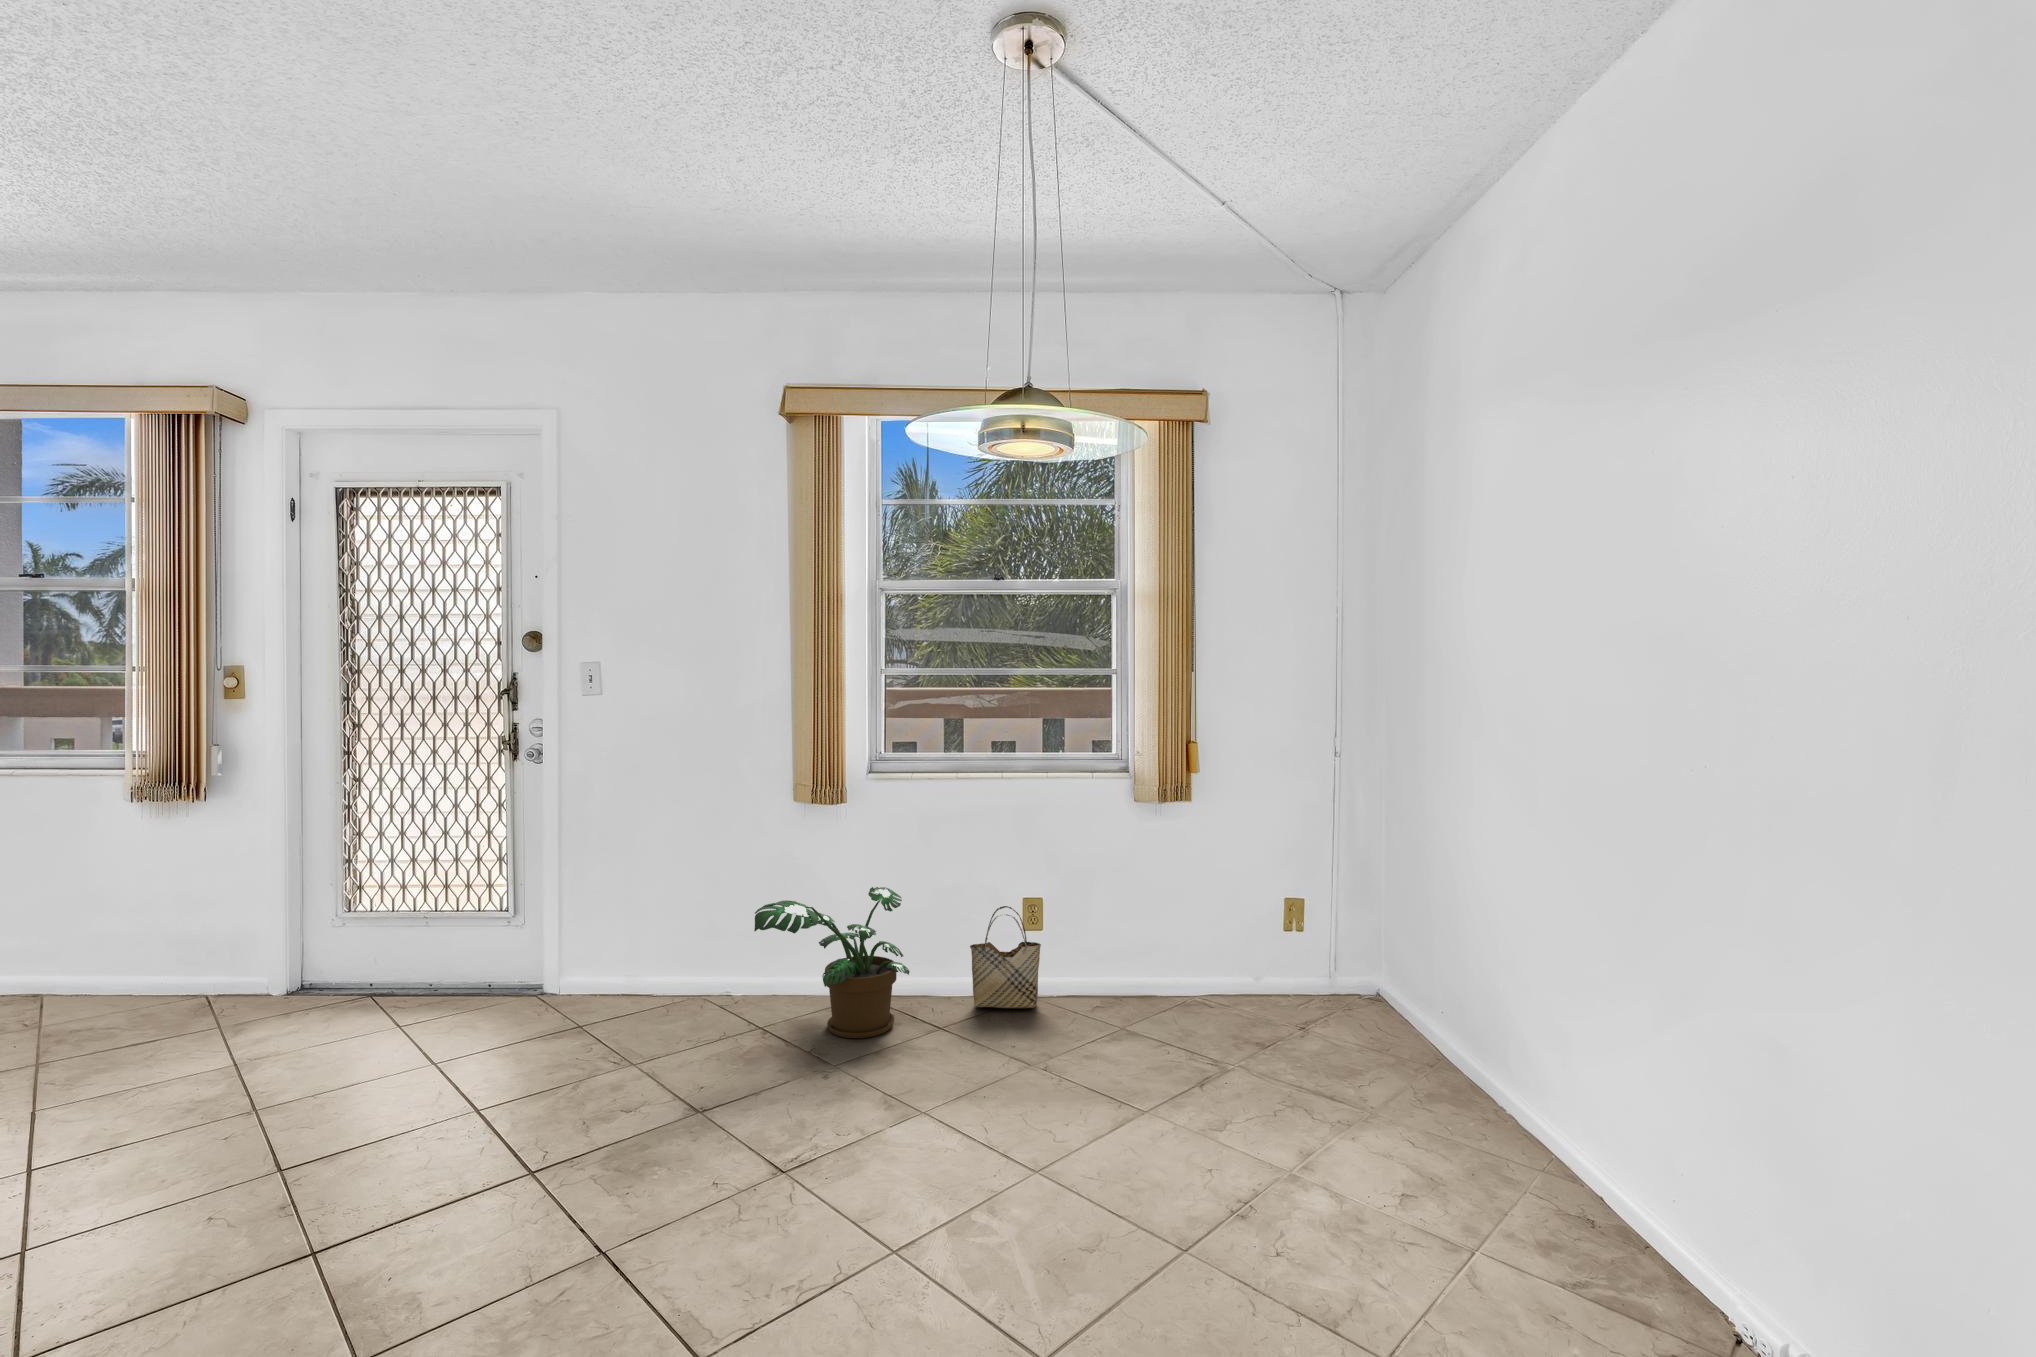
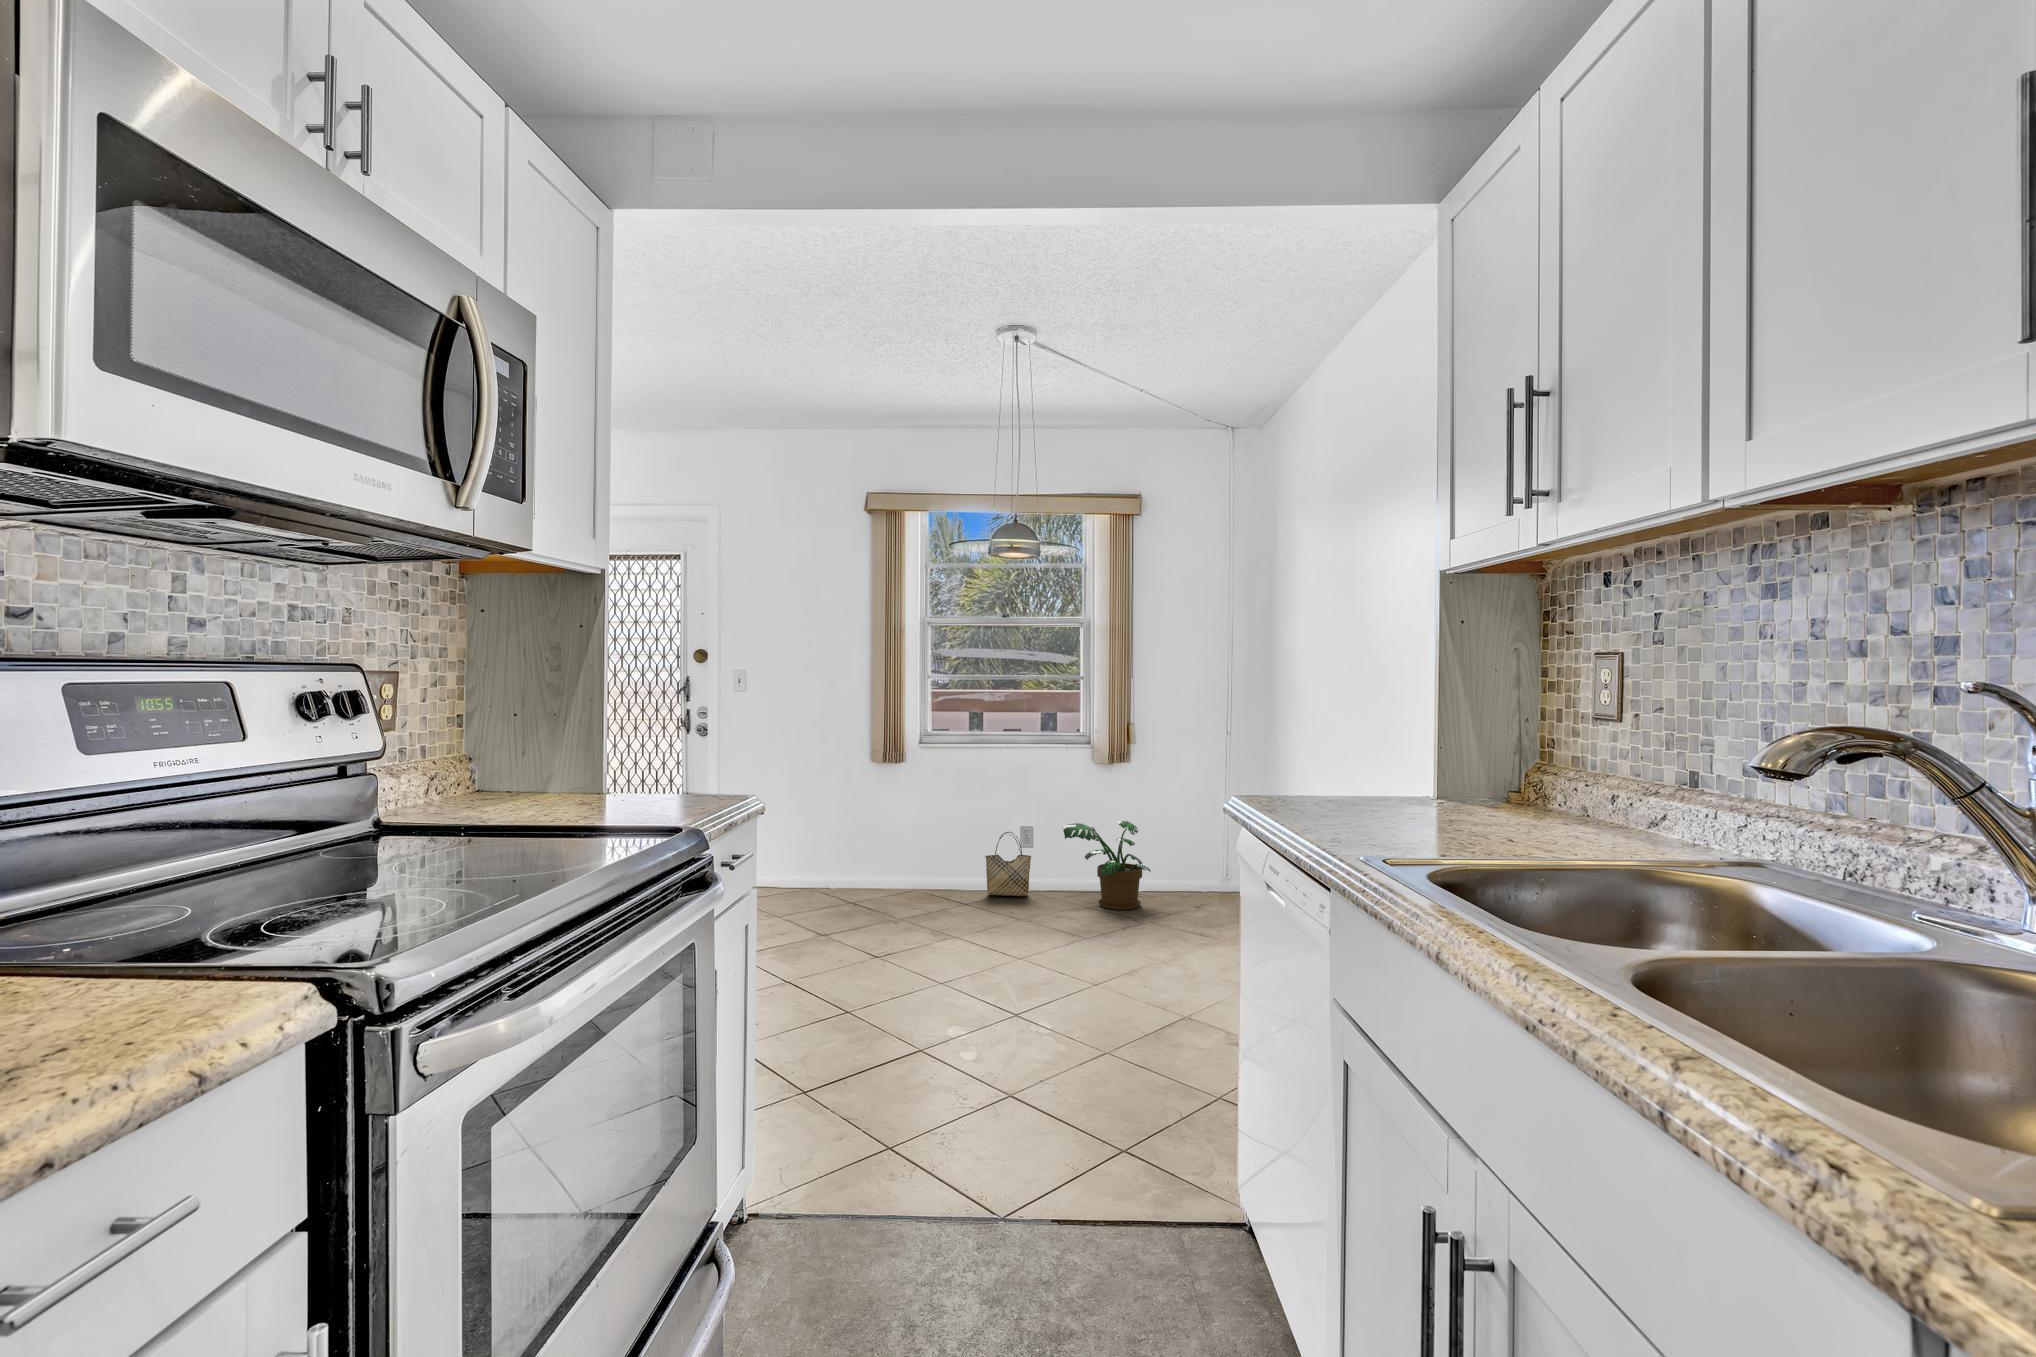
potted plant: present [754,887,909,1038] -> present [1062,820,1151,910]

